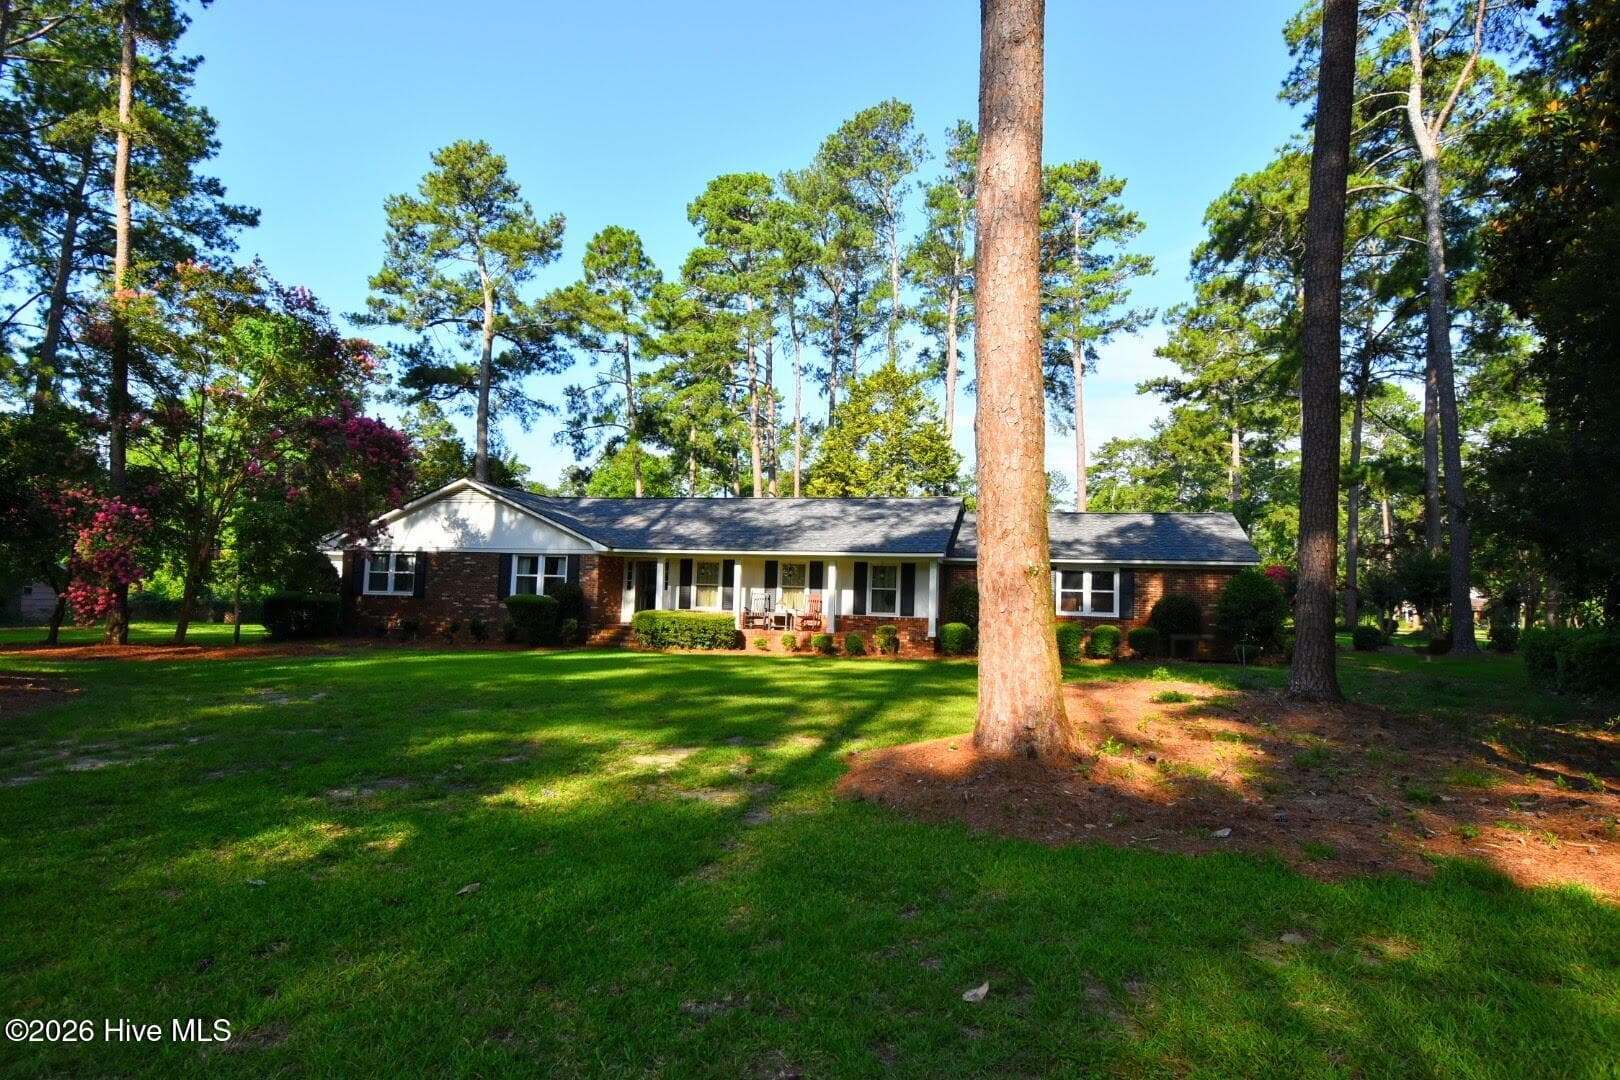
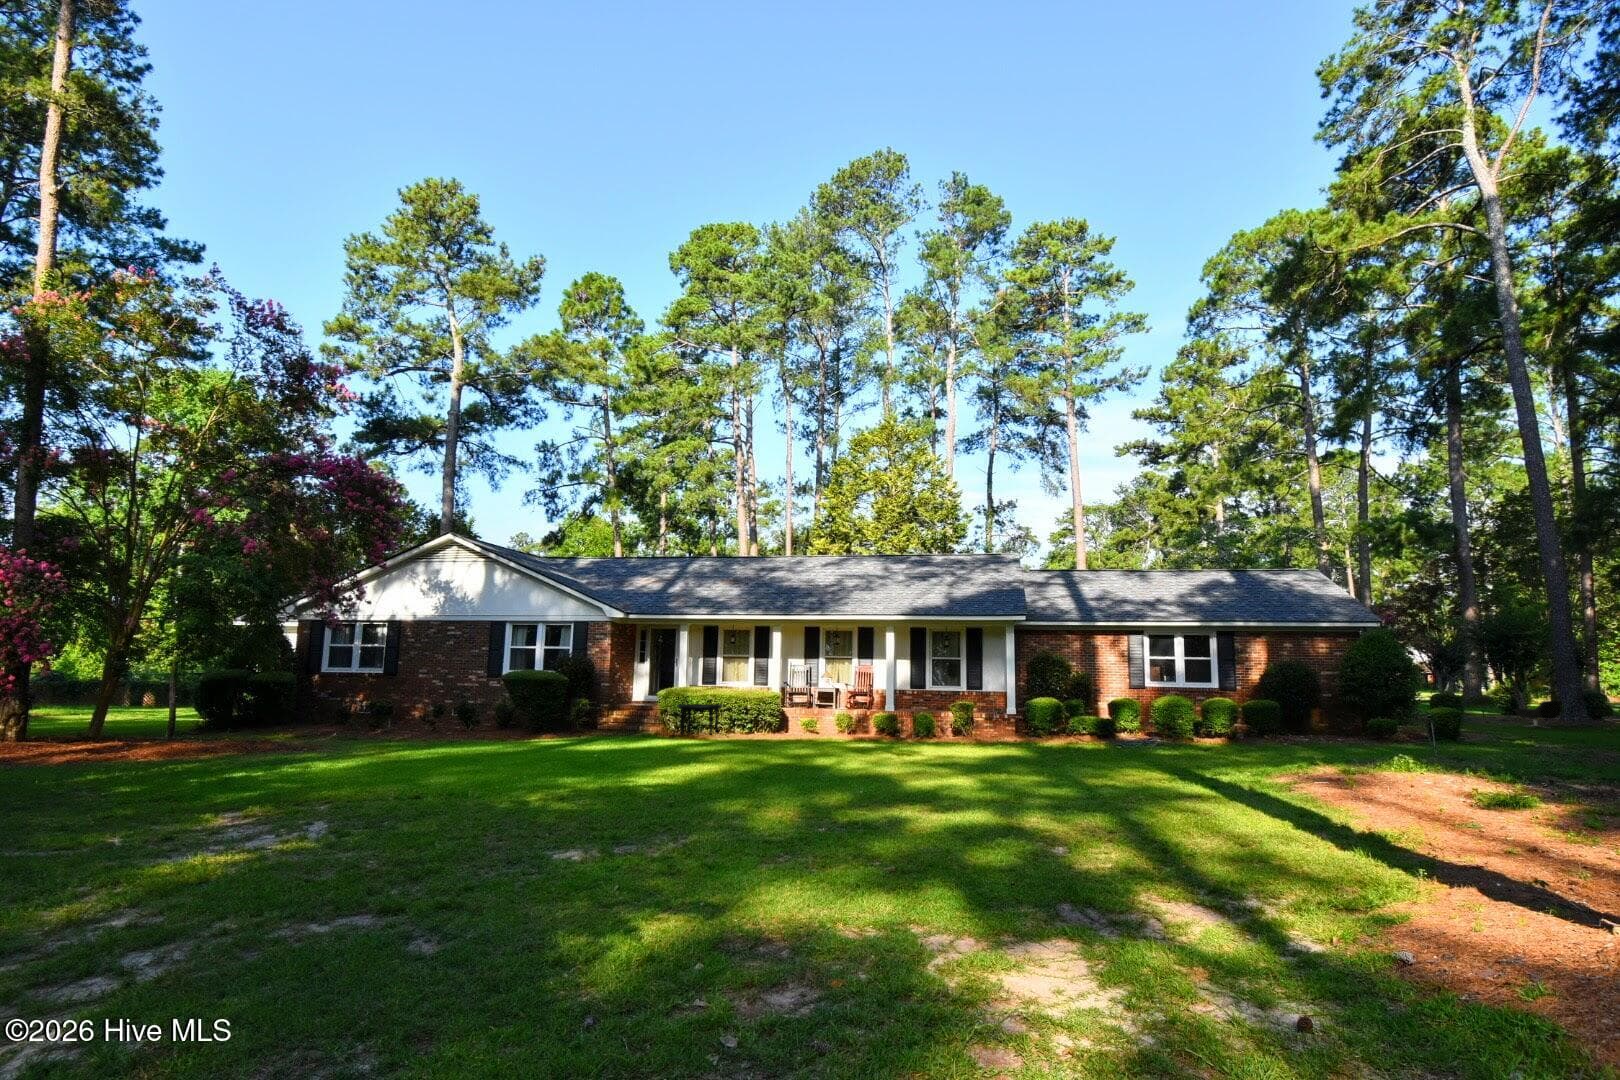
round table: present [1172,635,1213,660] -> present [678,704,723,735]

